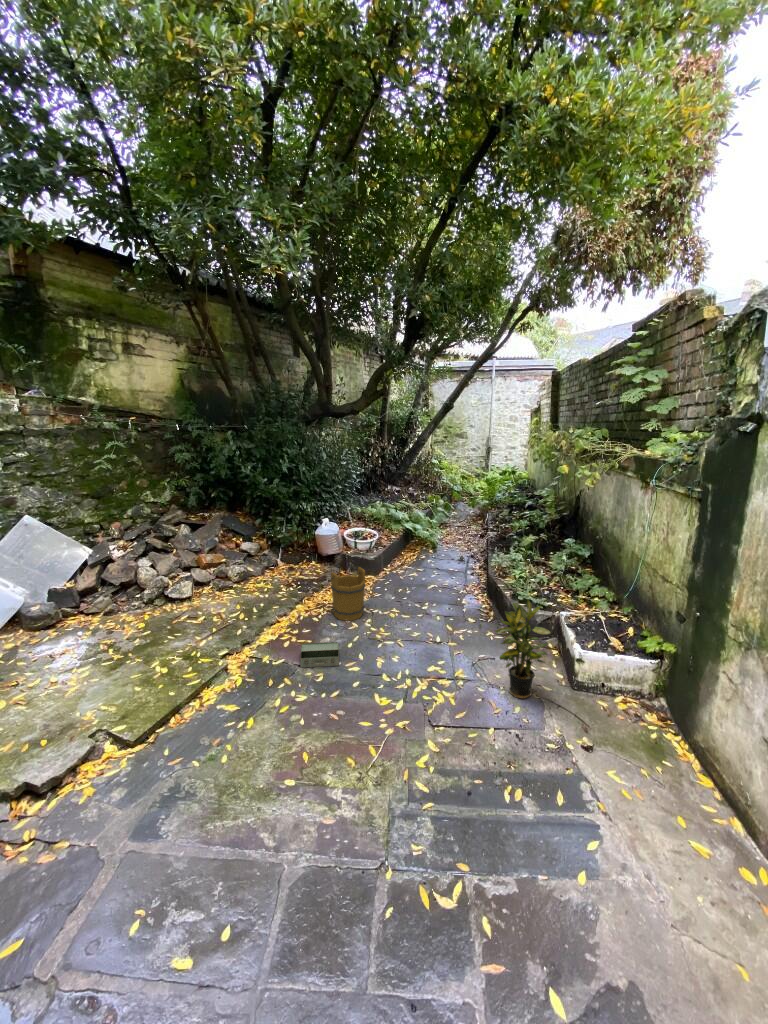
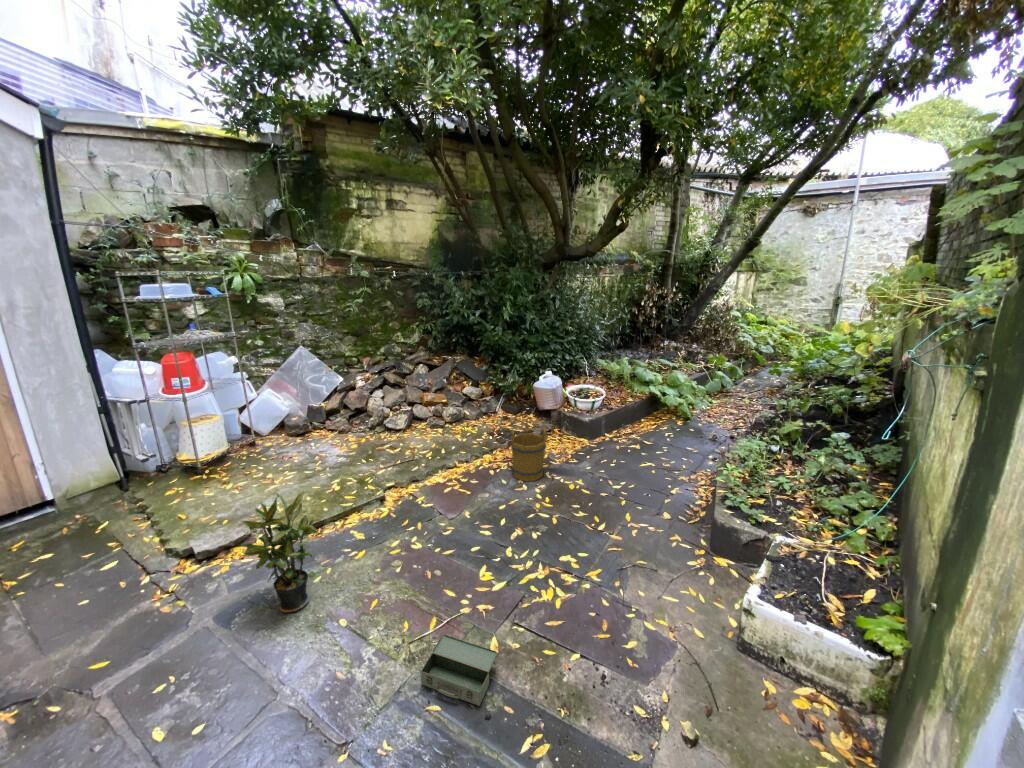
potted plant: present [495,599,550,699] -> present [241,491,318,613]
toolbox: present [300,642,339,668] -> present [421,635,498,706]

